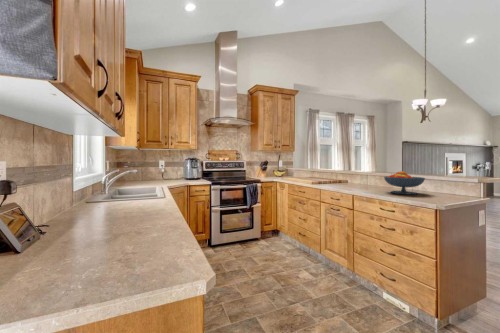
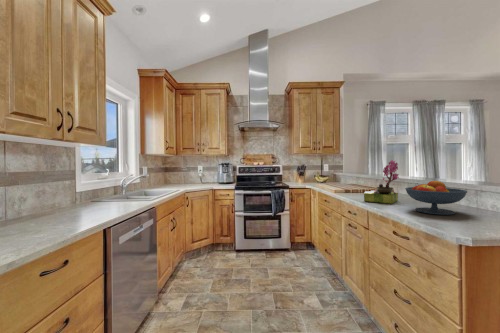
flower arrangement: none [345,156,371,190] -> present [364,160,399,204]

